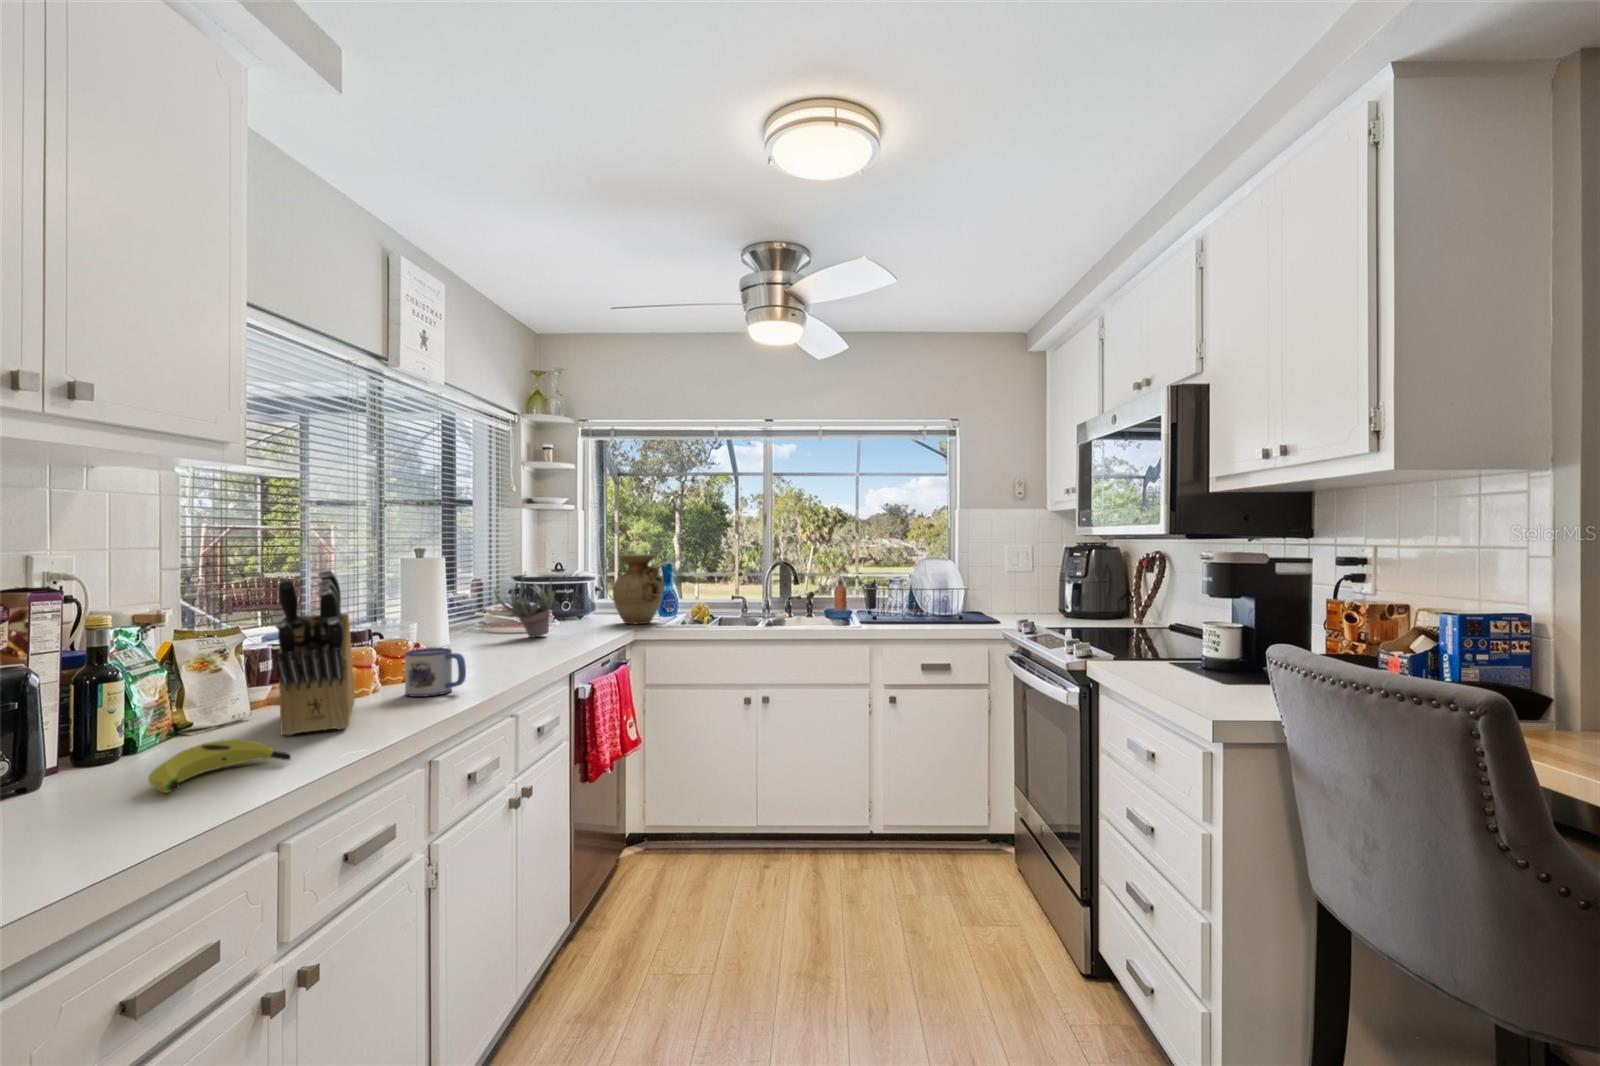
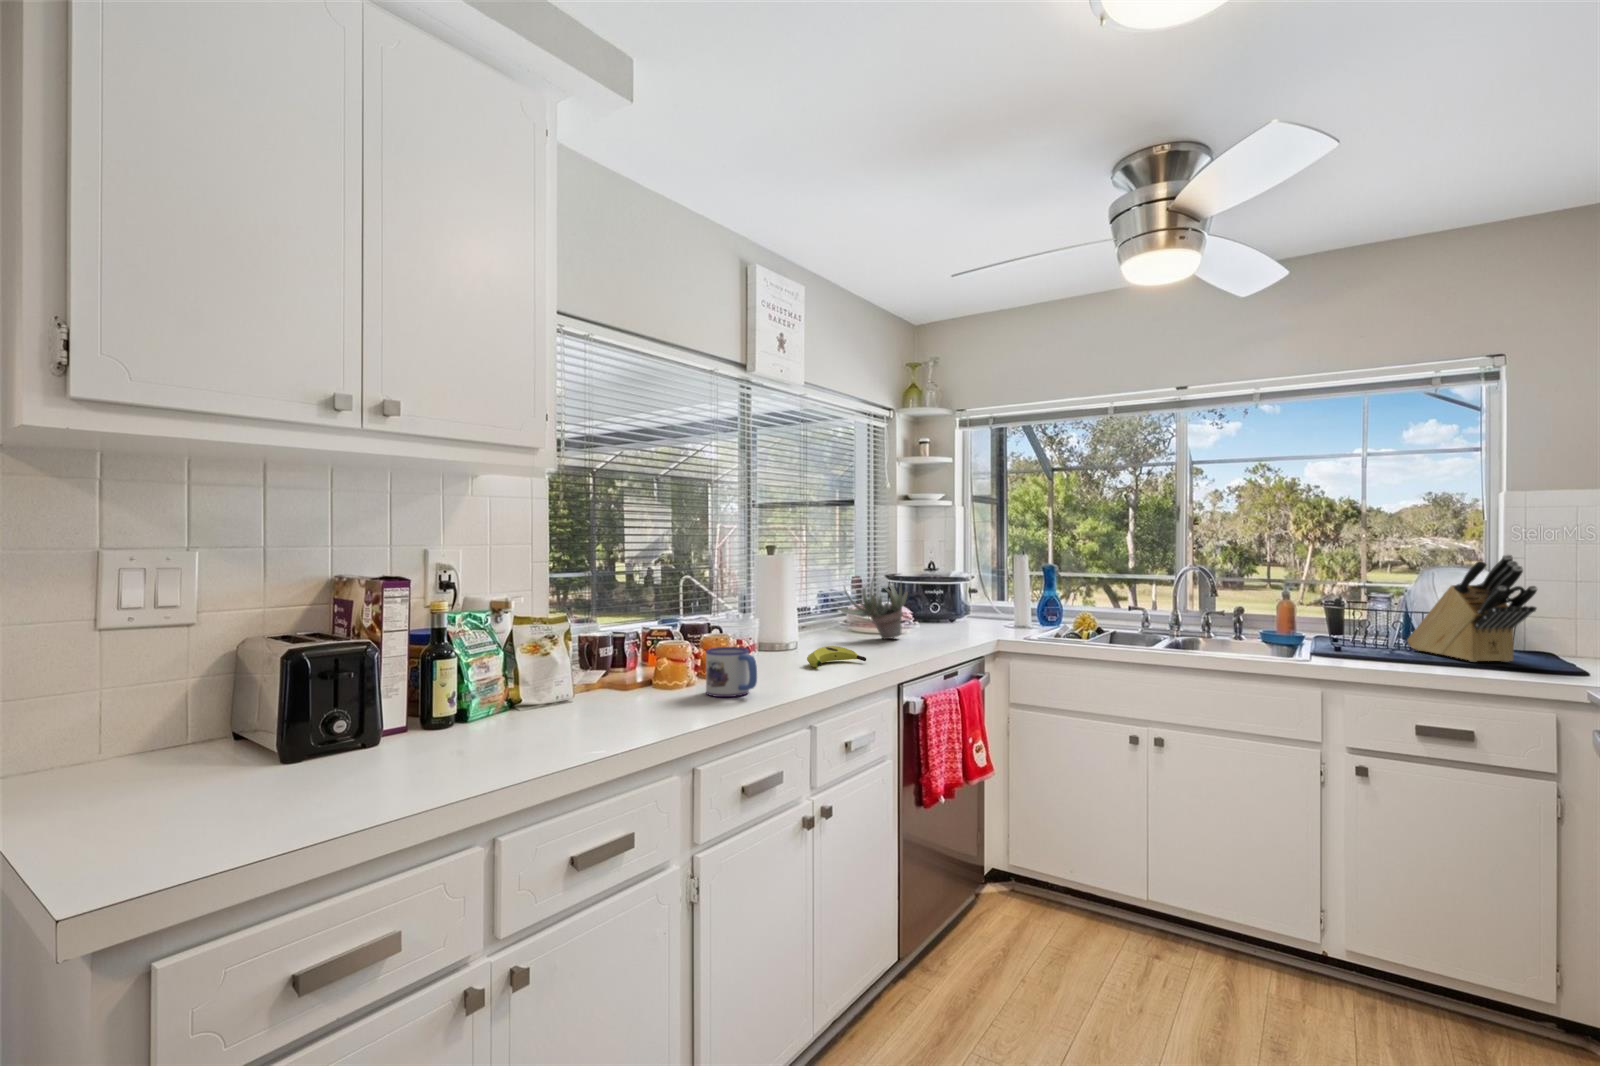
vase: present [613,554,664,624] -> none [978,554,1038,632]
knife block: present [274,570,355,735] -> present [1407,554,1537,662]
banana: present [148,739,291,793] -> present [807,646,866,667]

